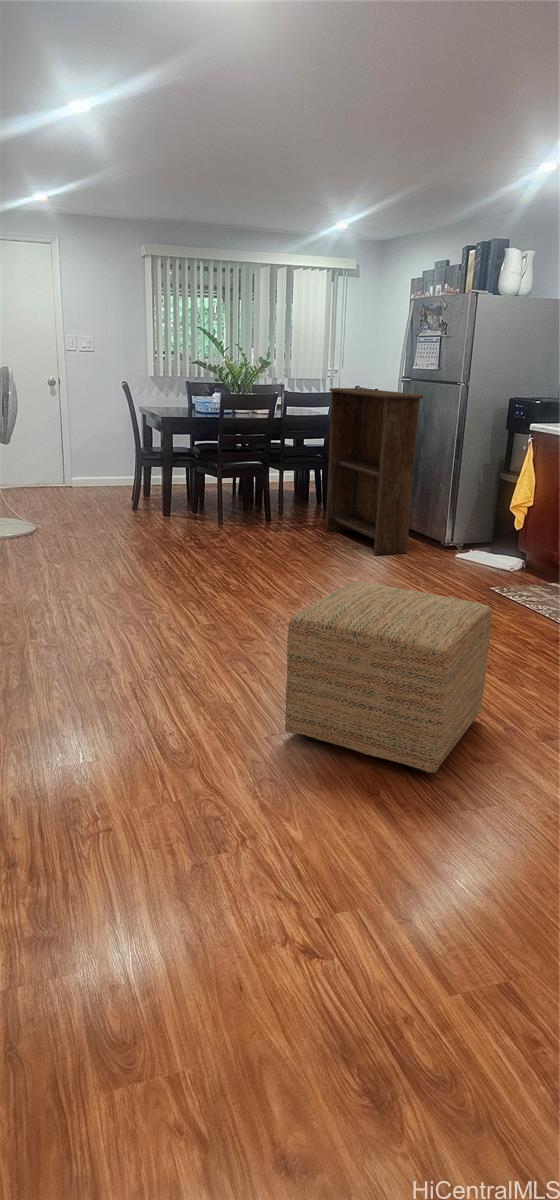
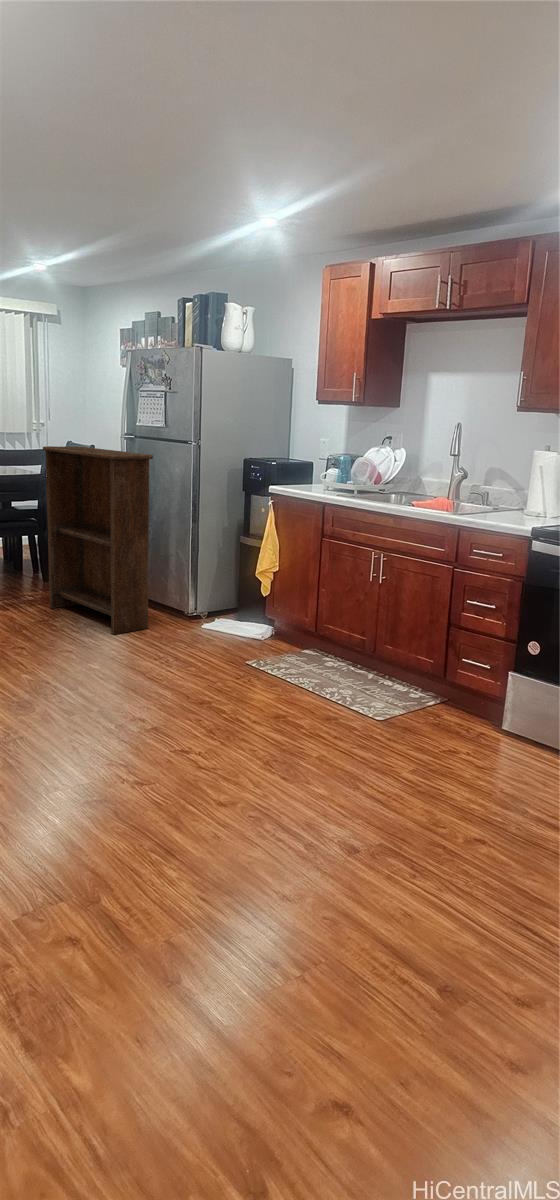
ottoman: present [285,582,492,773] -> none [36,694,282,941]

